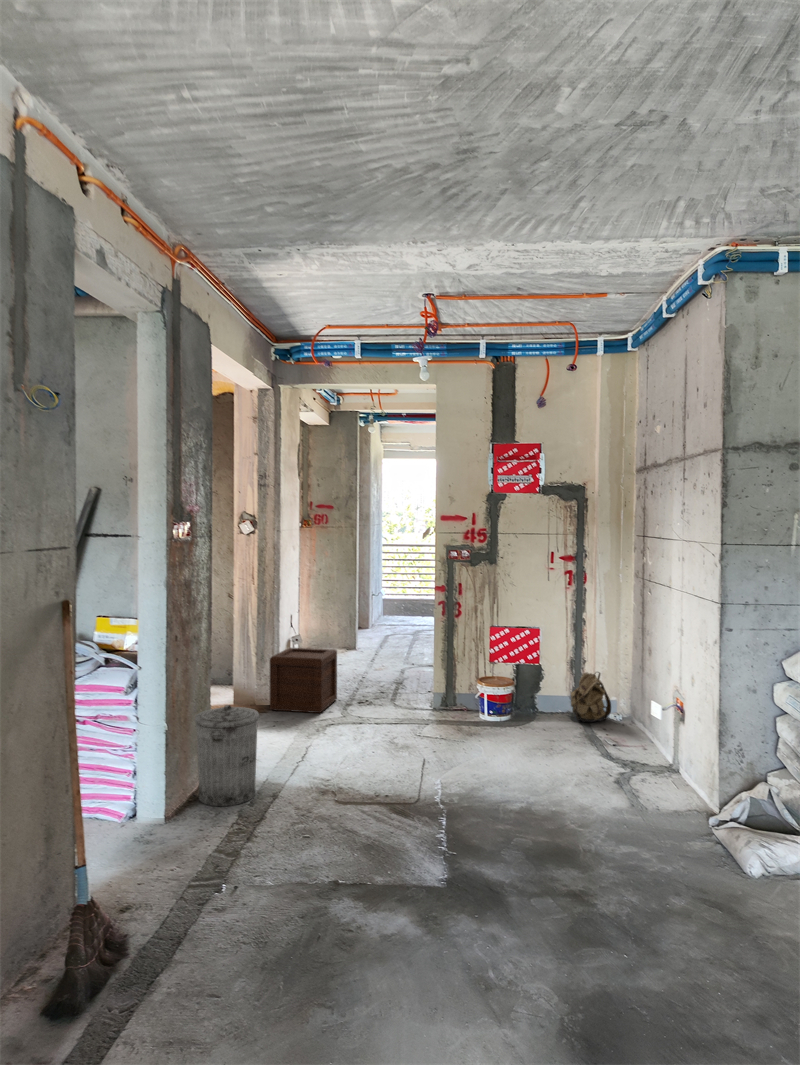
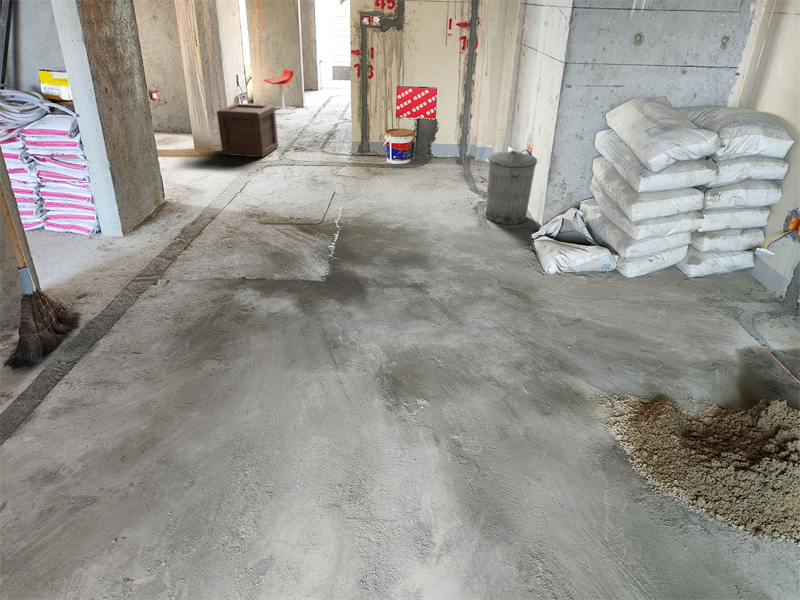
stool: none [312,605,348,658] -> present [264,68,295,114]
backpack: present [571,672,611,722] -> none [457,125,487,165]
trash can: present [195,705,259,806] -> present [485,150,537,224]

